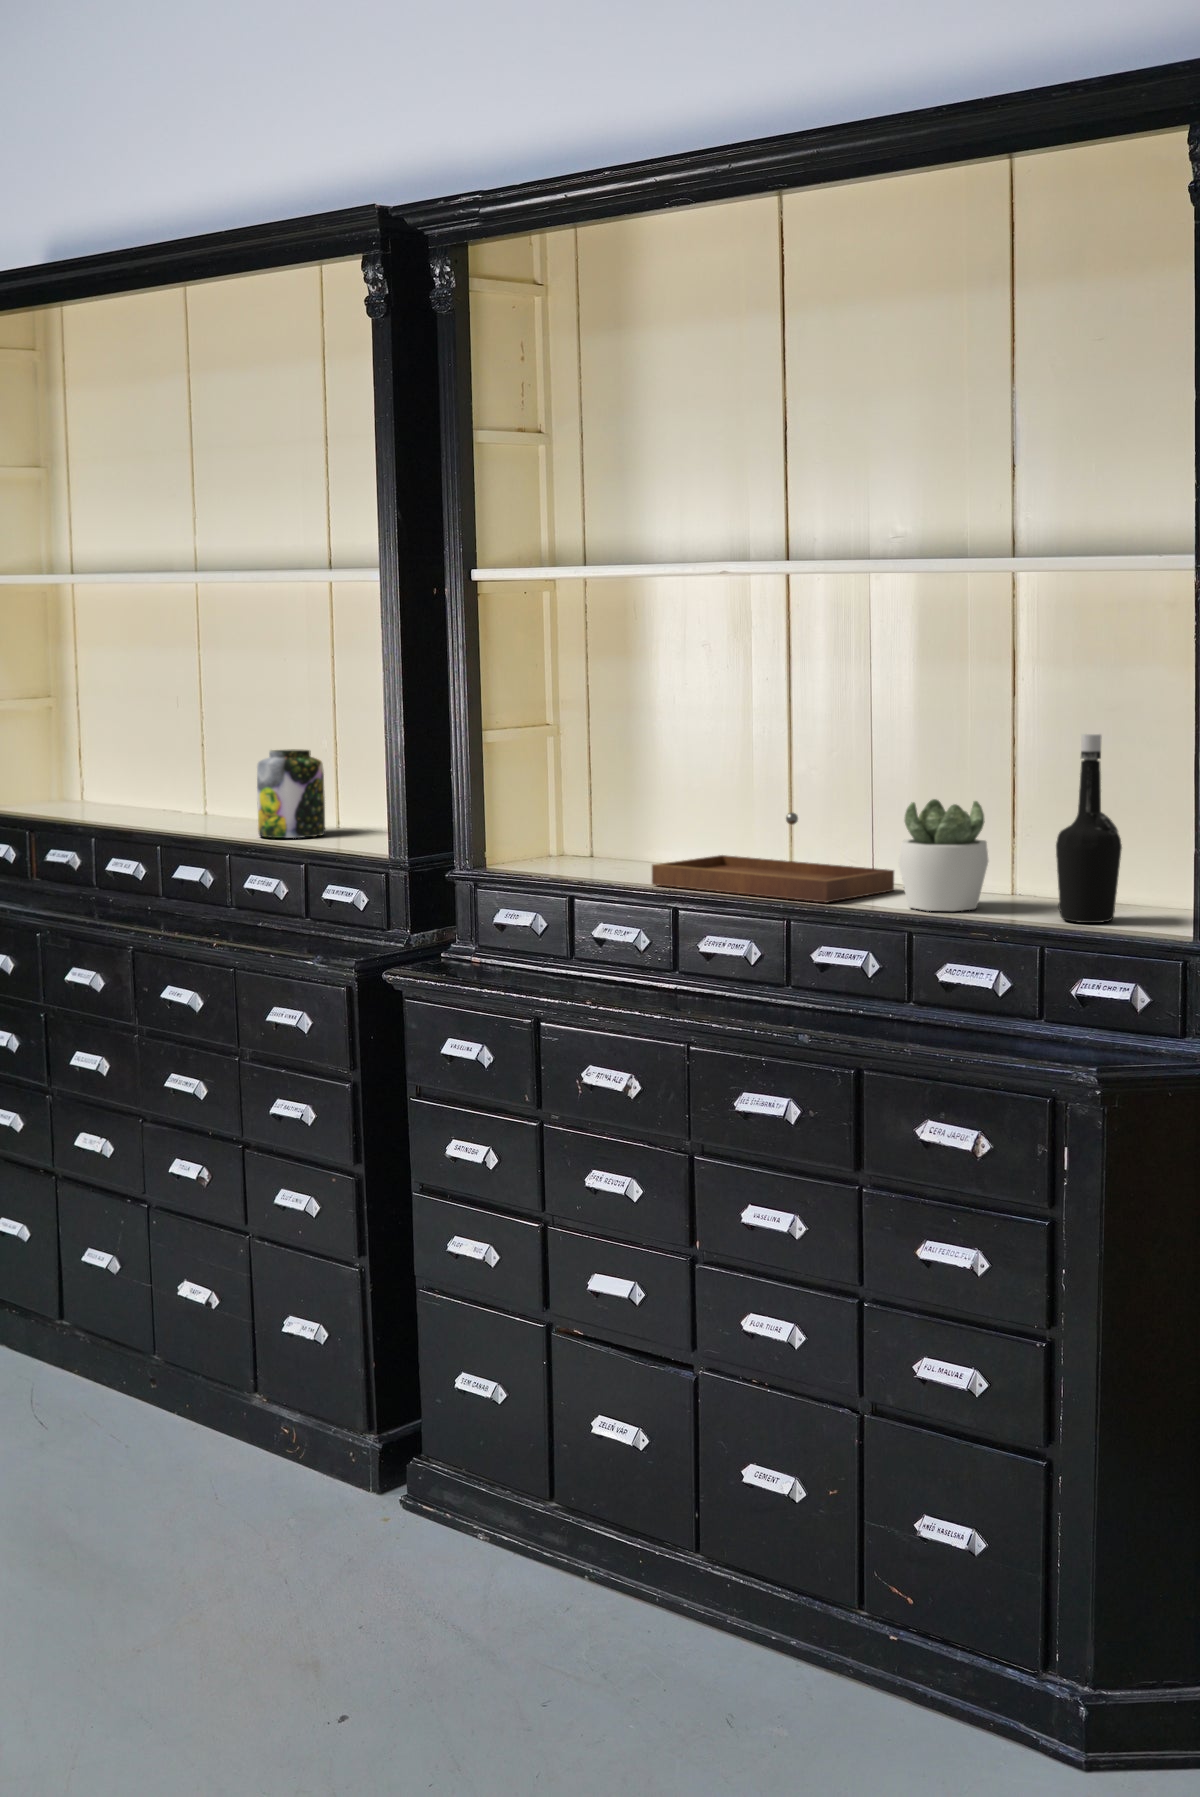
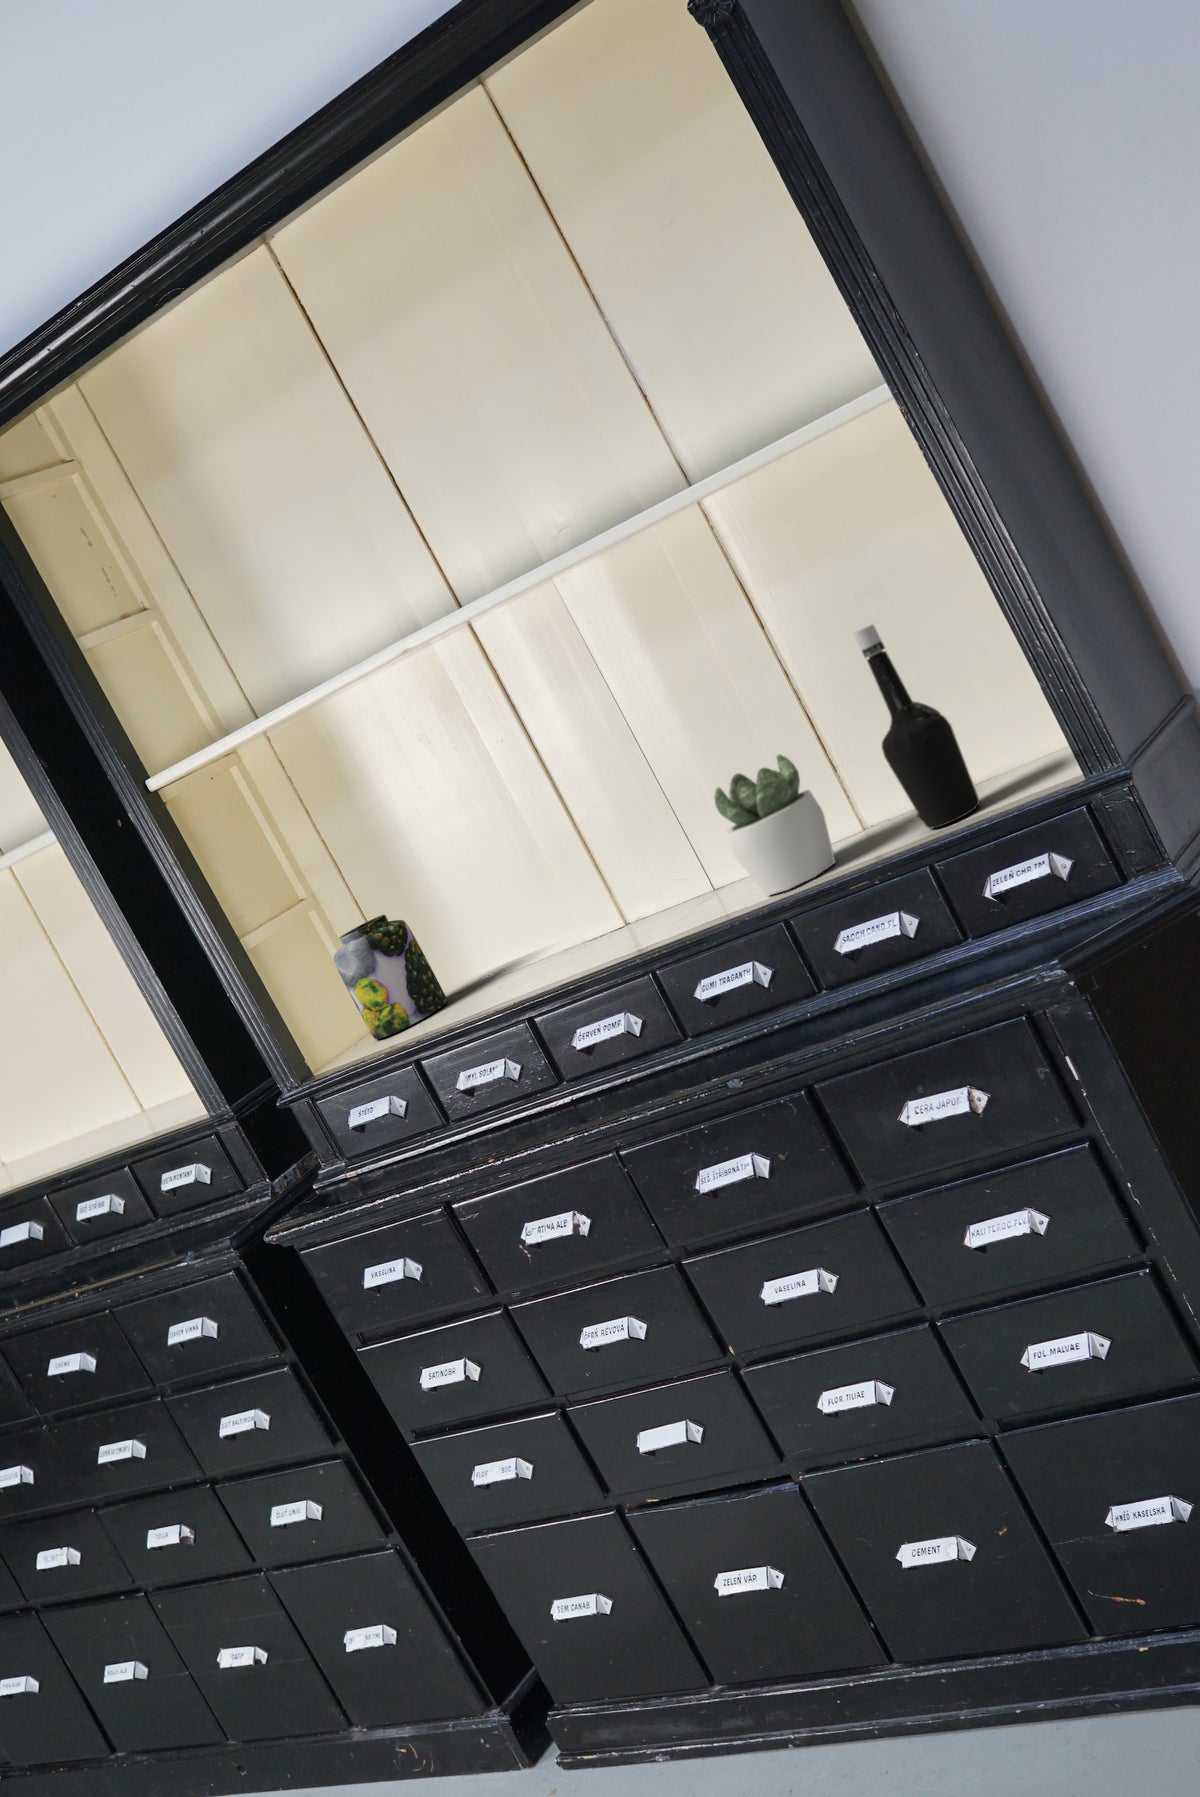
jar: present [257,749,325,838] -> present [333,915,448,1039]
tray: present [652,813,894,902] -> none [482,860,739,1006]

